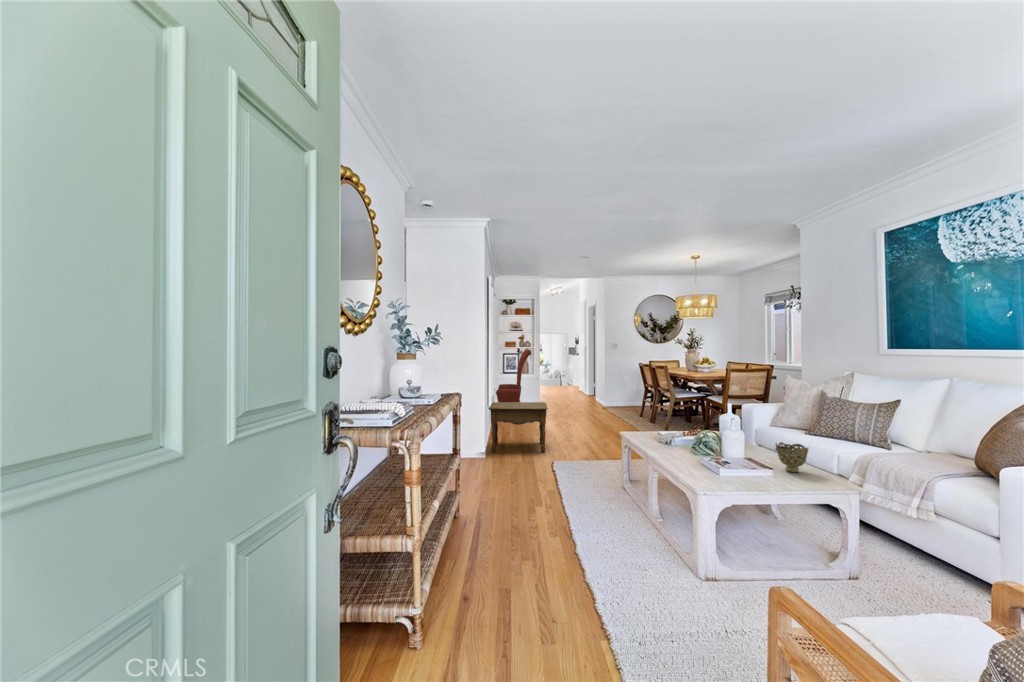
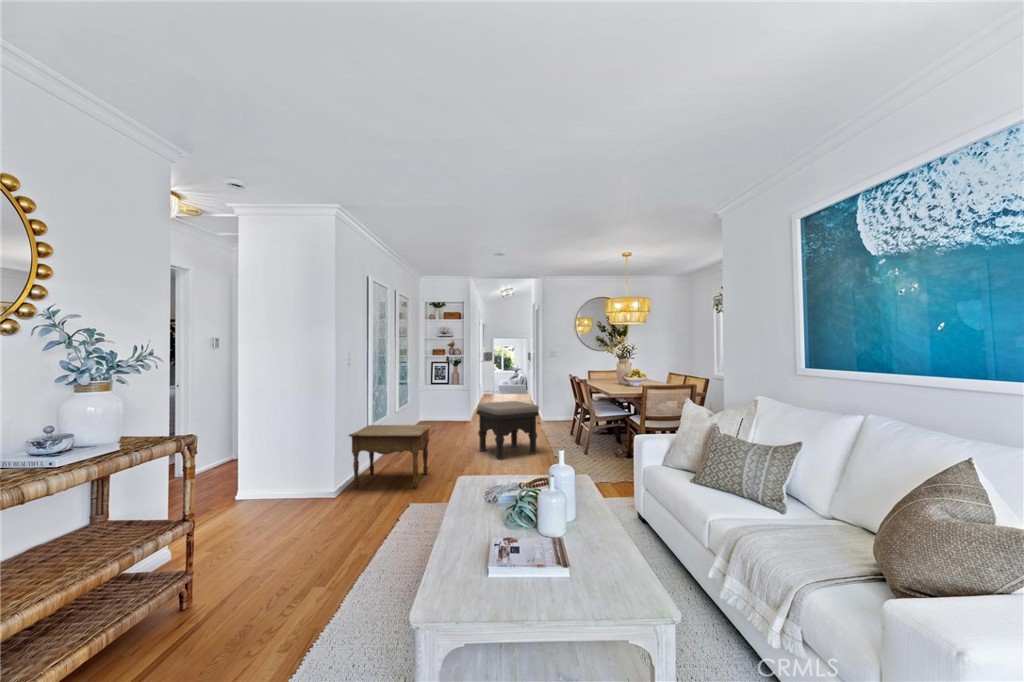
armchair: present [496,349,531,402] -> none [415,357,458,427]
ottoman: none [568,385,625,434] -> present [476,401,539,459]
decorative bowl: present [775,442,808,472] -> none [580,520,625,572]

